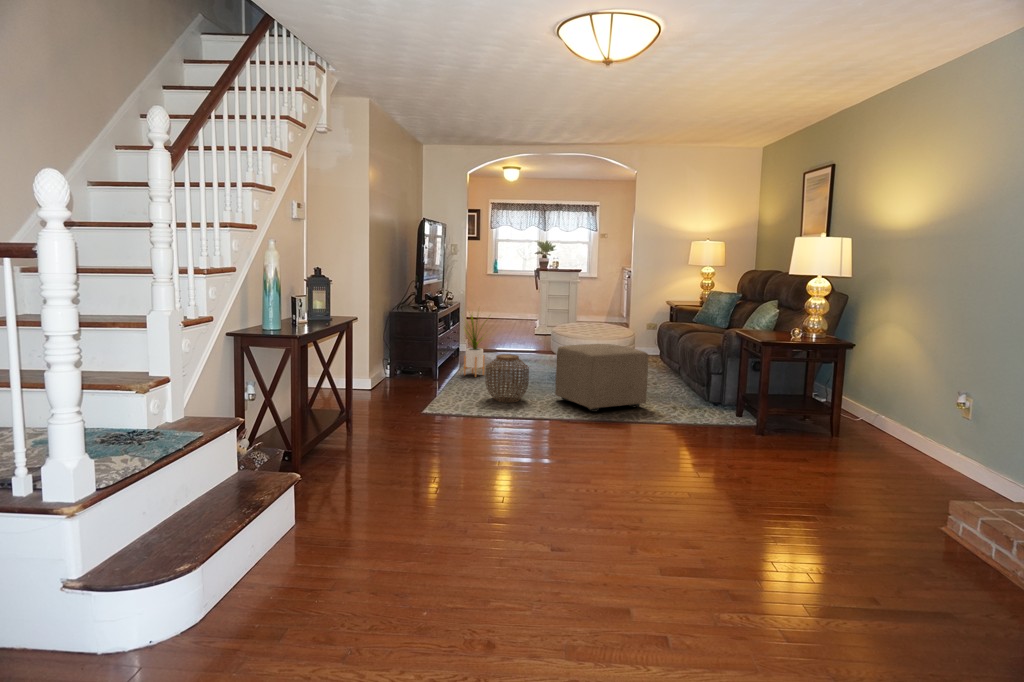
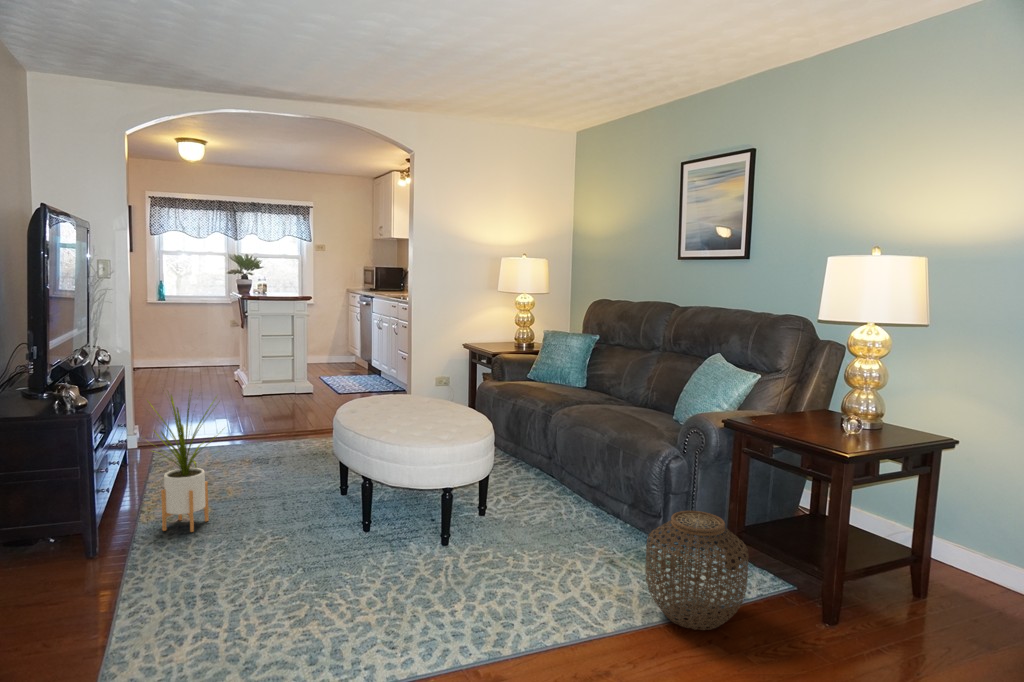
ottoman: present [555,344,648,412] -> none [405,446,584,609]
woven basket: present [486,354,529,403] -> present [645,511,749,630]

